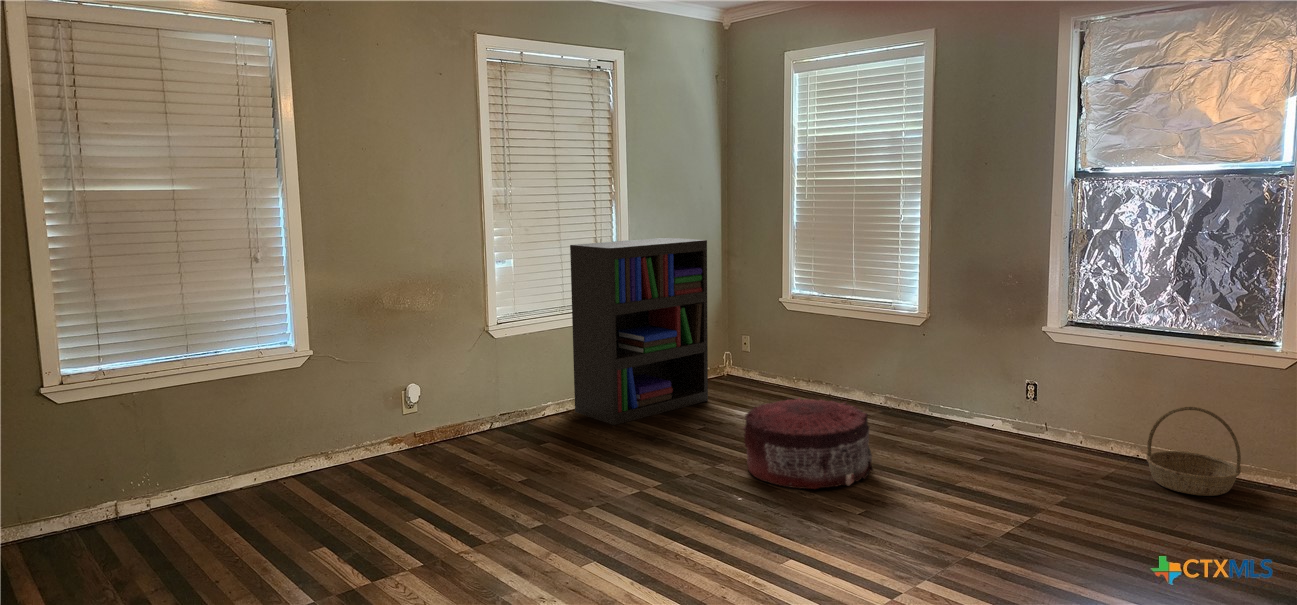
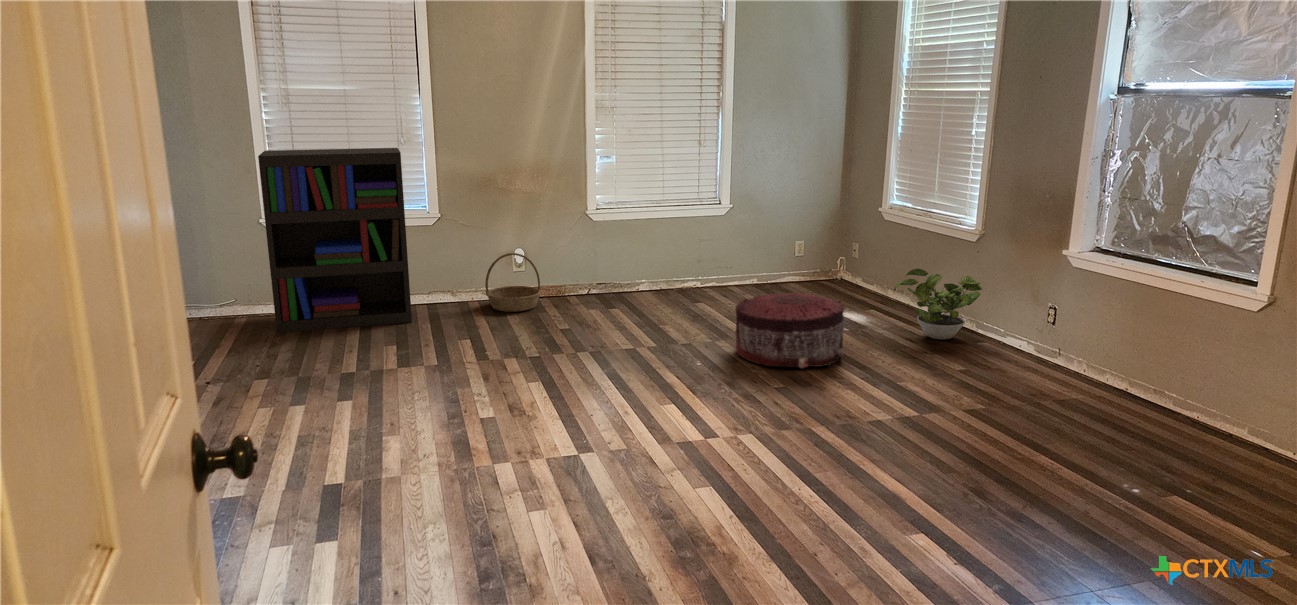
bookshelf: present [570,238,708,425] -> present [258,148,412,333]
potted plant: none [863,358,940,428] -> present [895,269,982,340]
basket: present [1146,407,1241,496] -> present [485,253,541,312]

